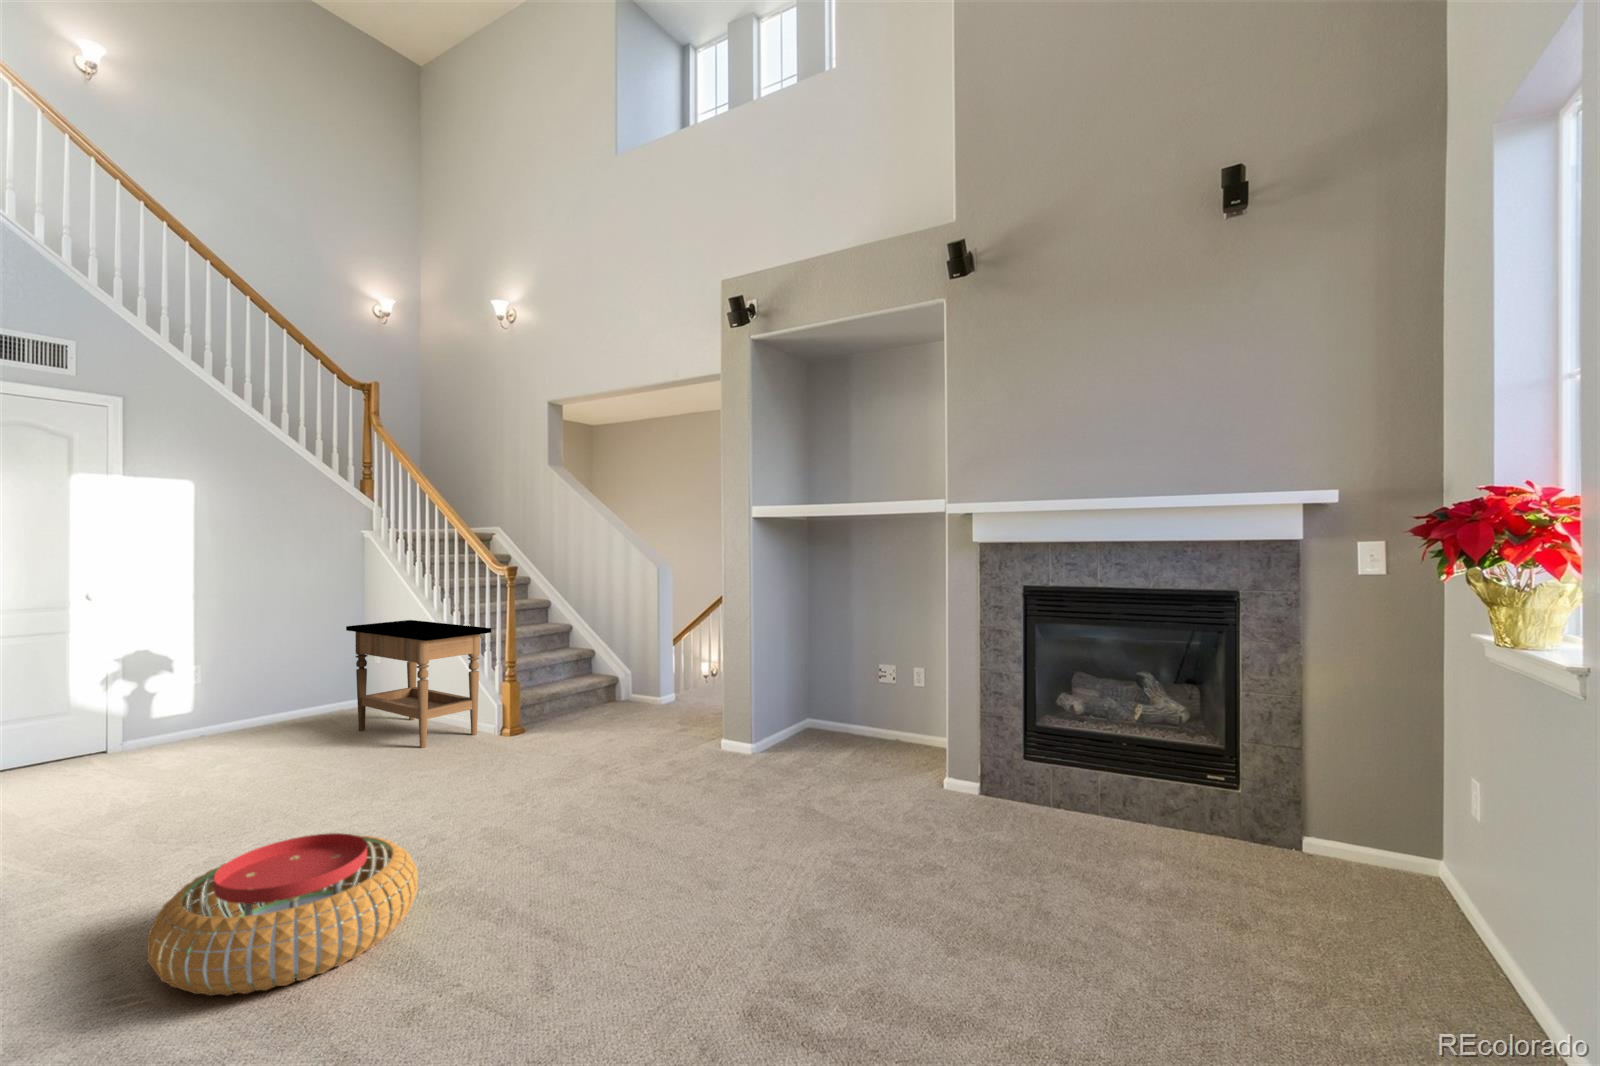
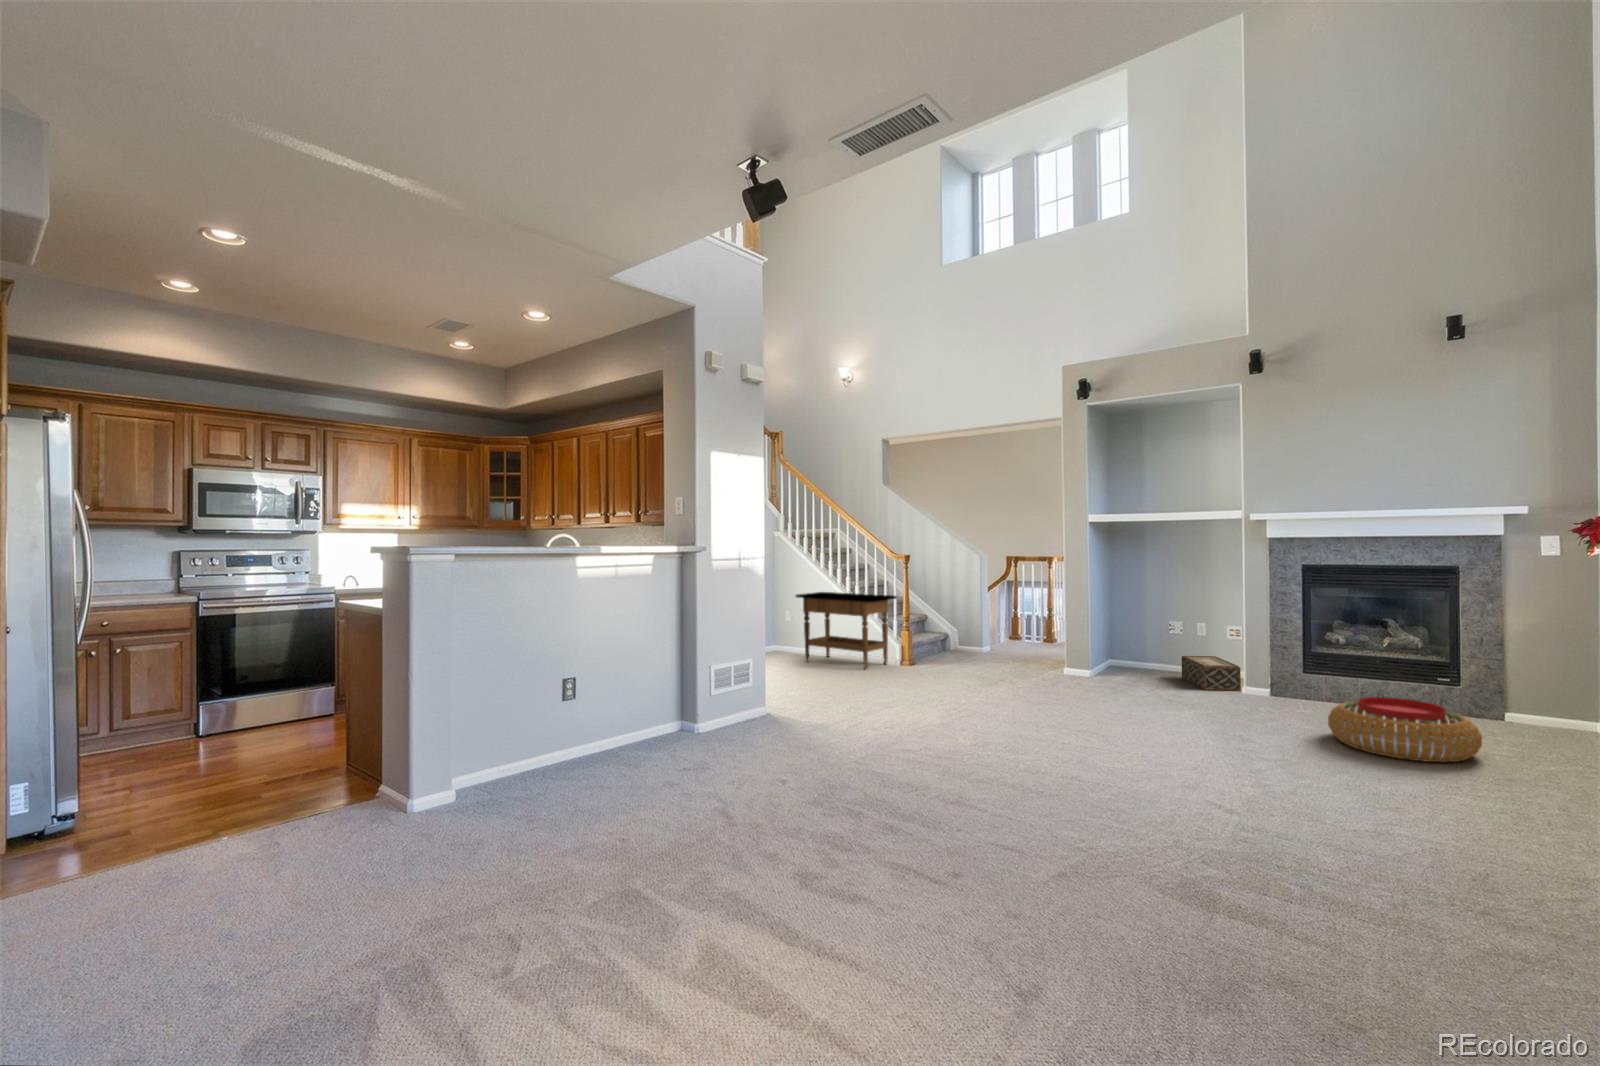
woven basket: none [882,720,946,782] -> present [1182,656,1241,691]
pouf: present [147,833,418,996] -> present [1328,697,1482,762]

